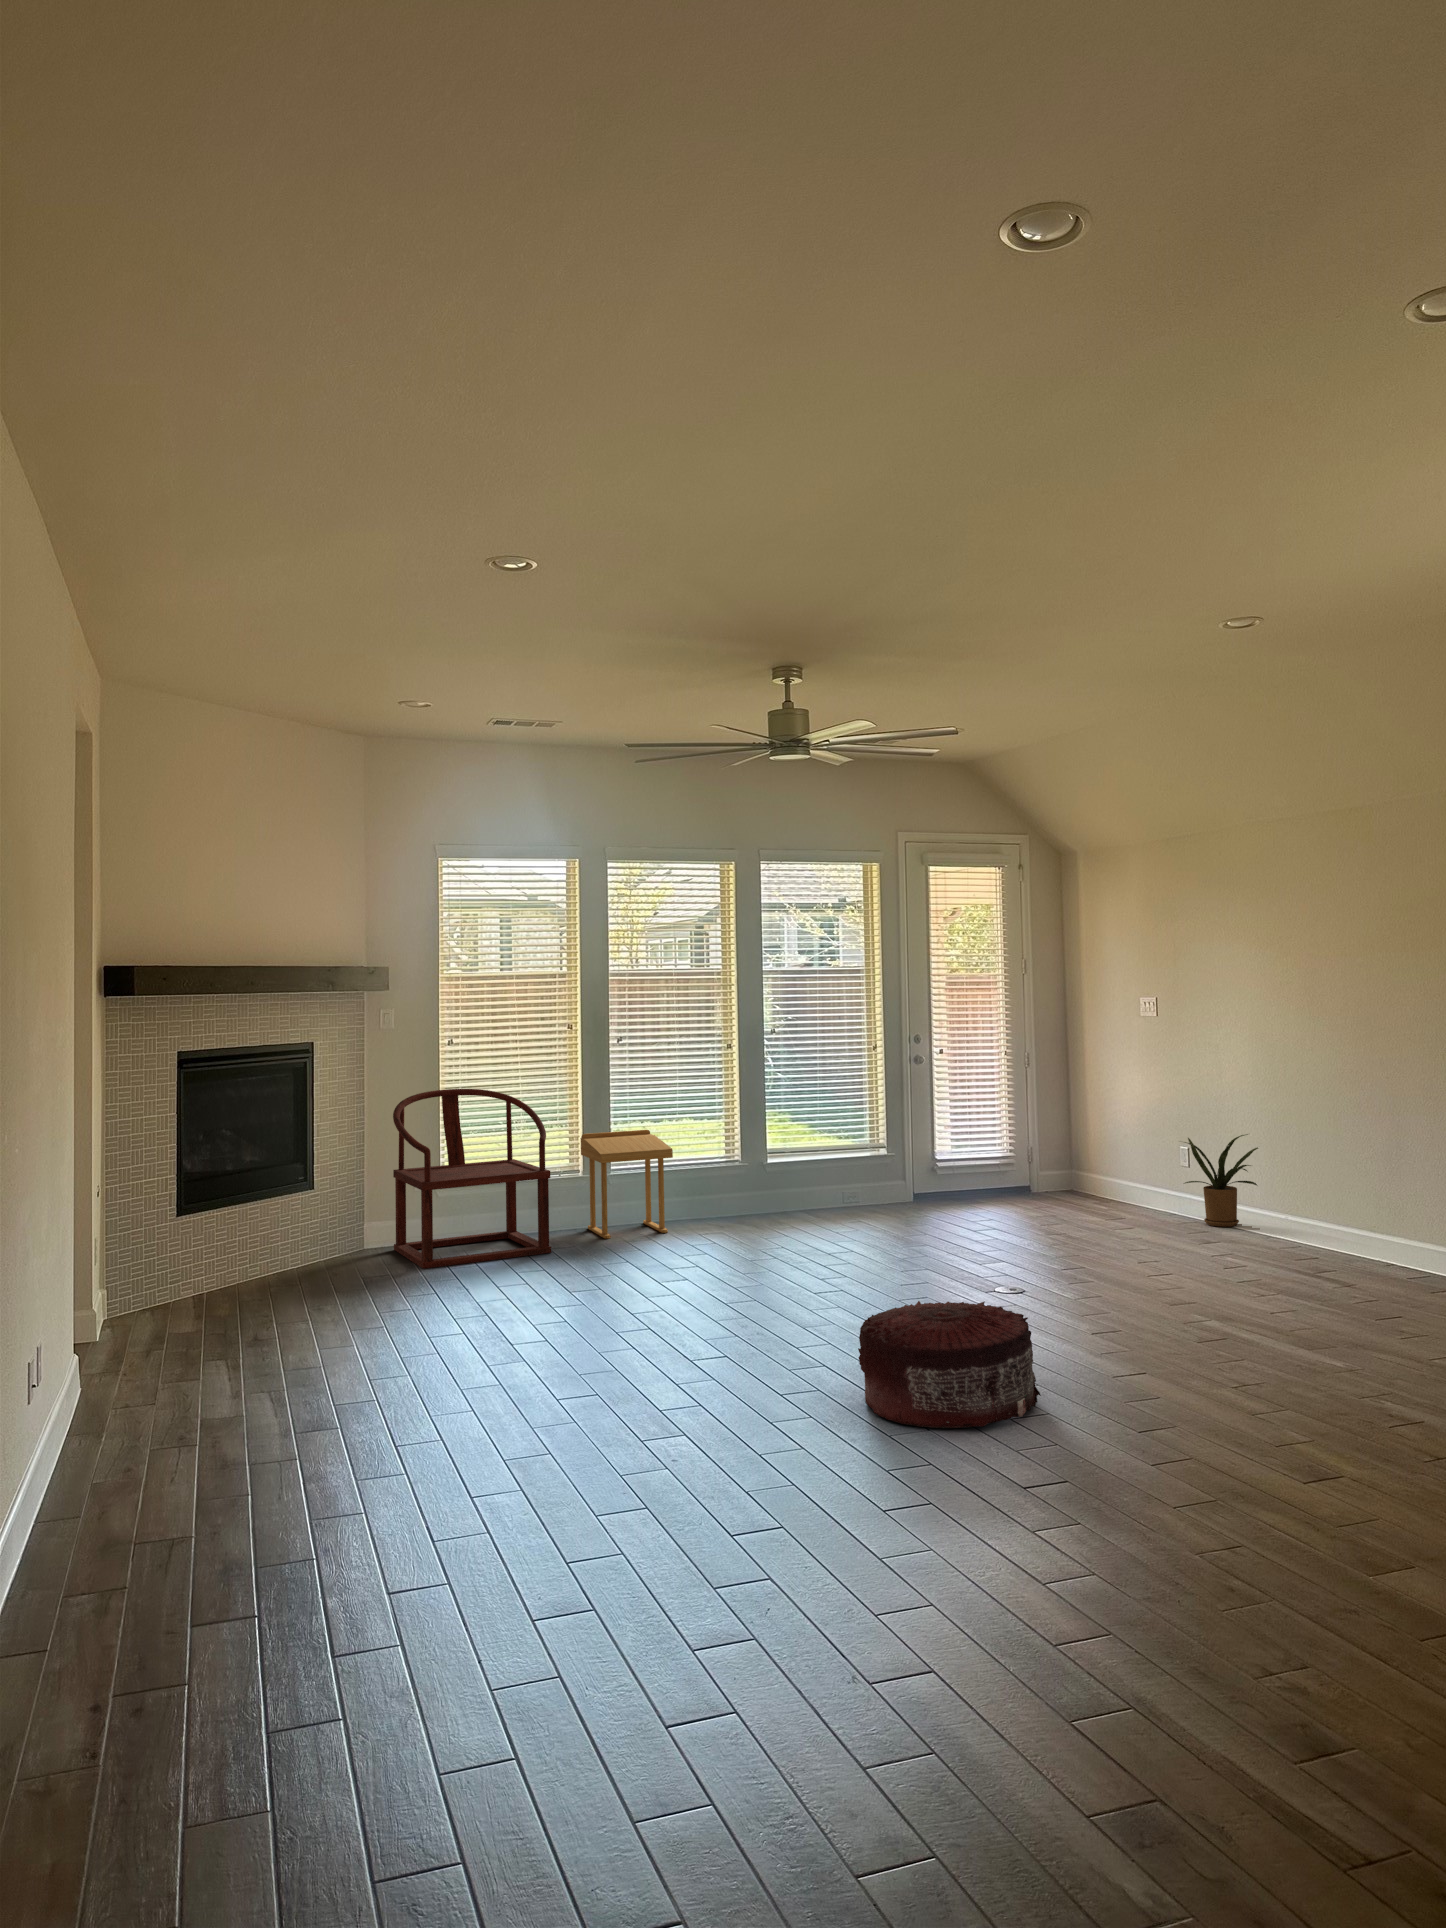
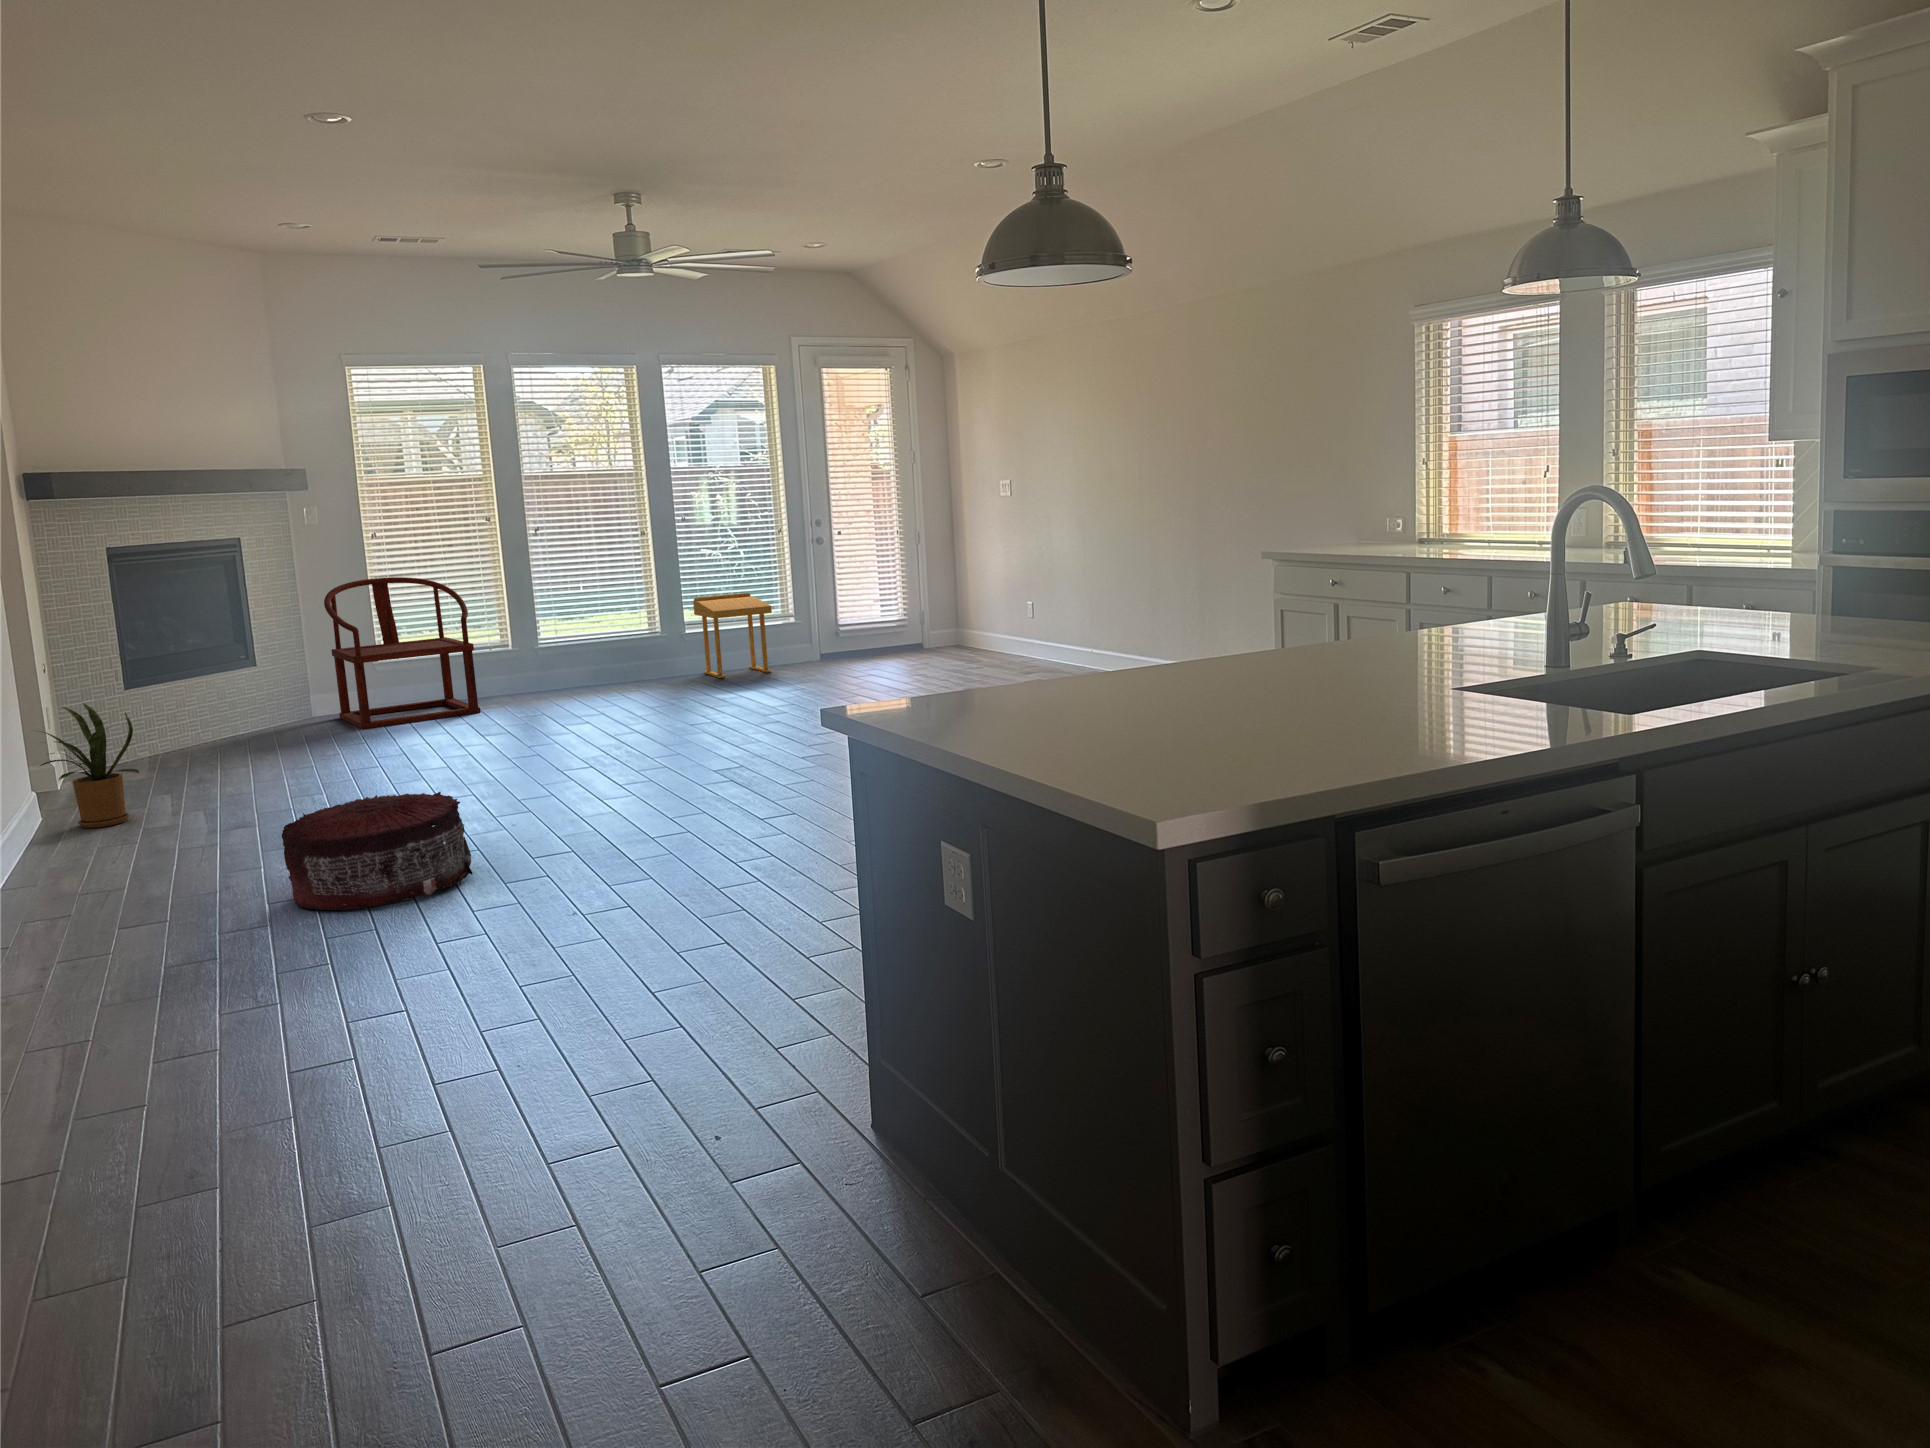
side table: present [581,1130,673,1239] -> present [693,593,772,678]
house plant: present [1184,1134,1258,1227] -> present [40,704,139,828]
pouf: present [858,1301,1041,1428] -> present [282,792,472,910]

